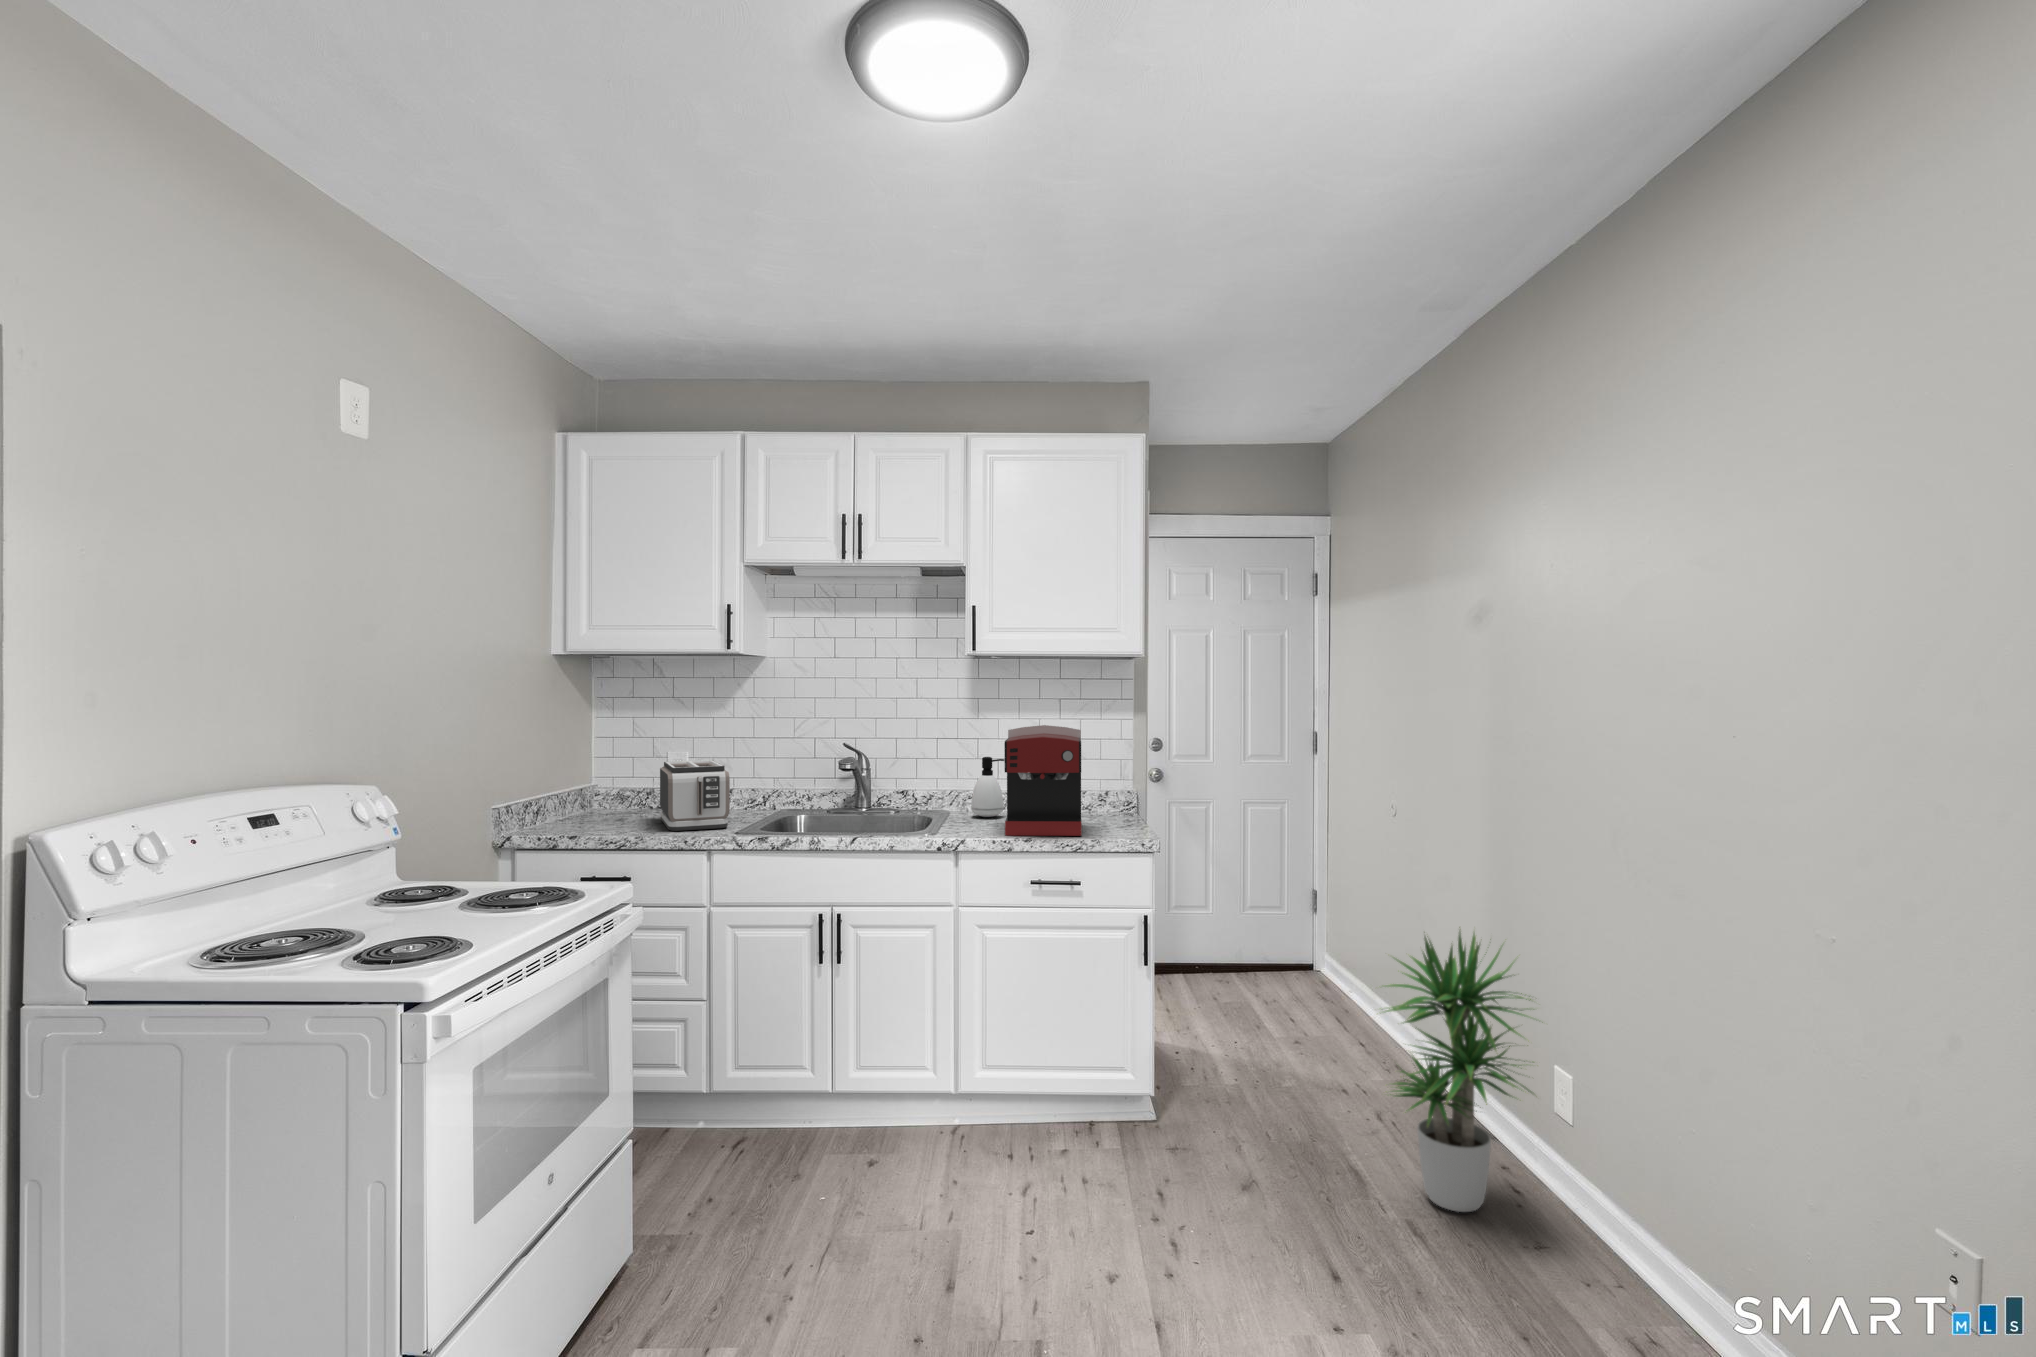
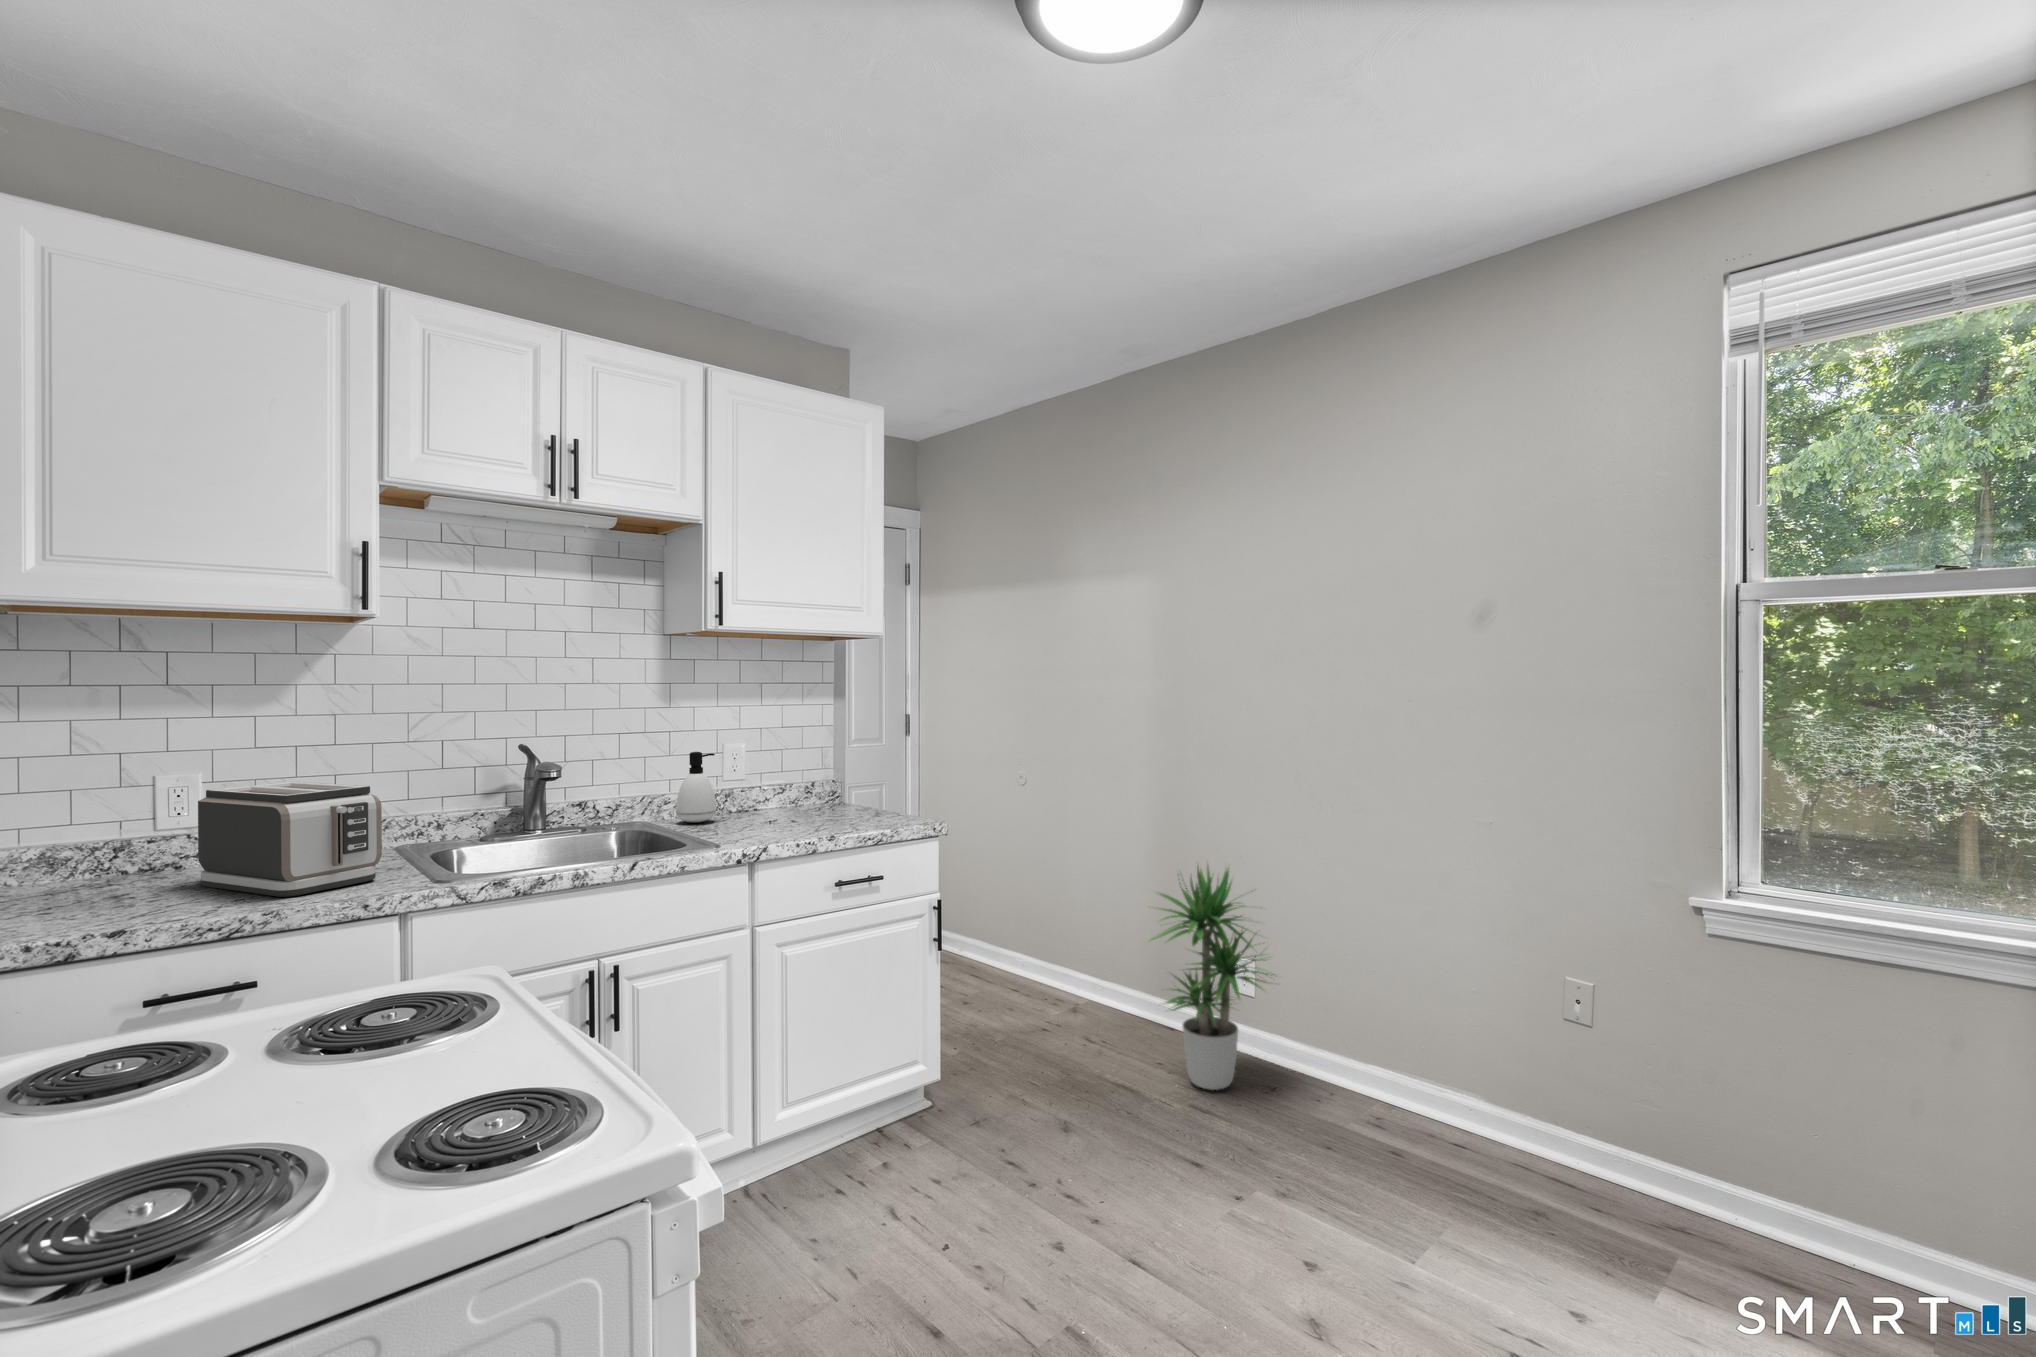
coffee maker: present [1004,725,1082,836] -> none [743,711,859,837]

